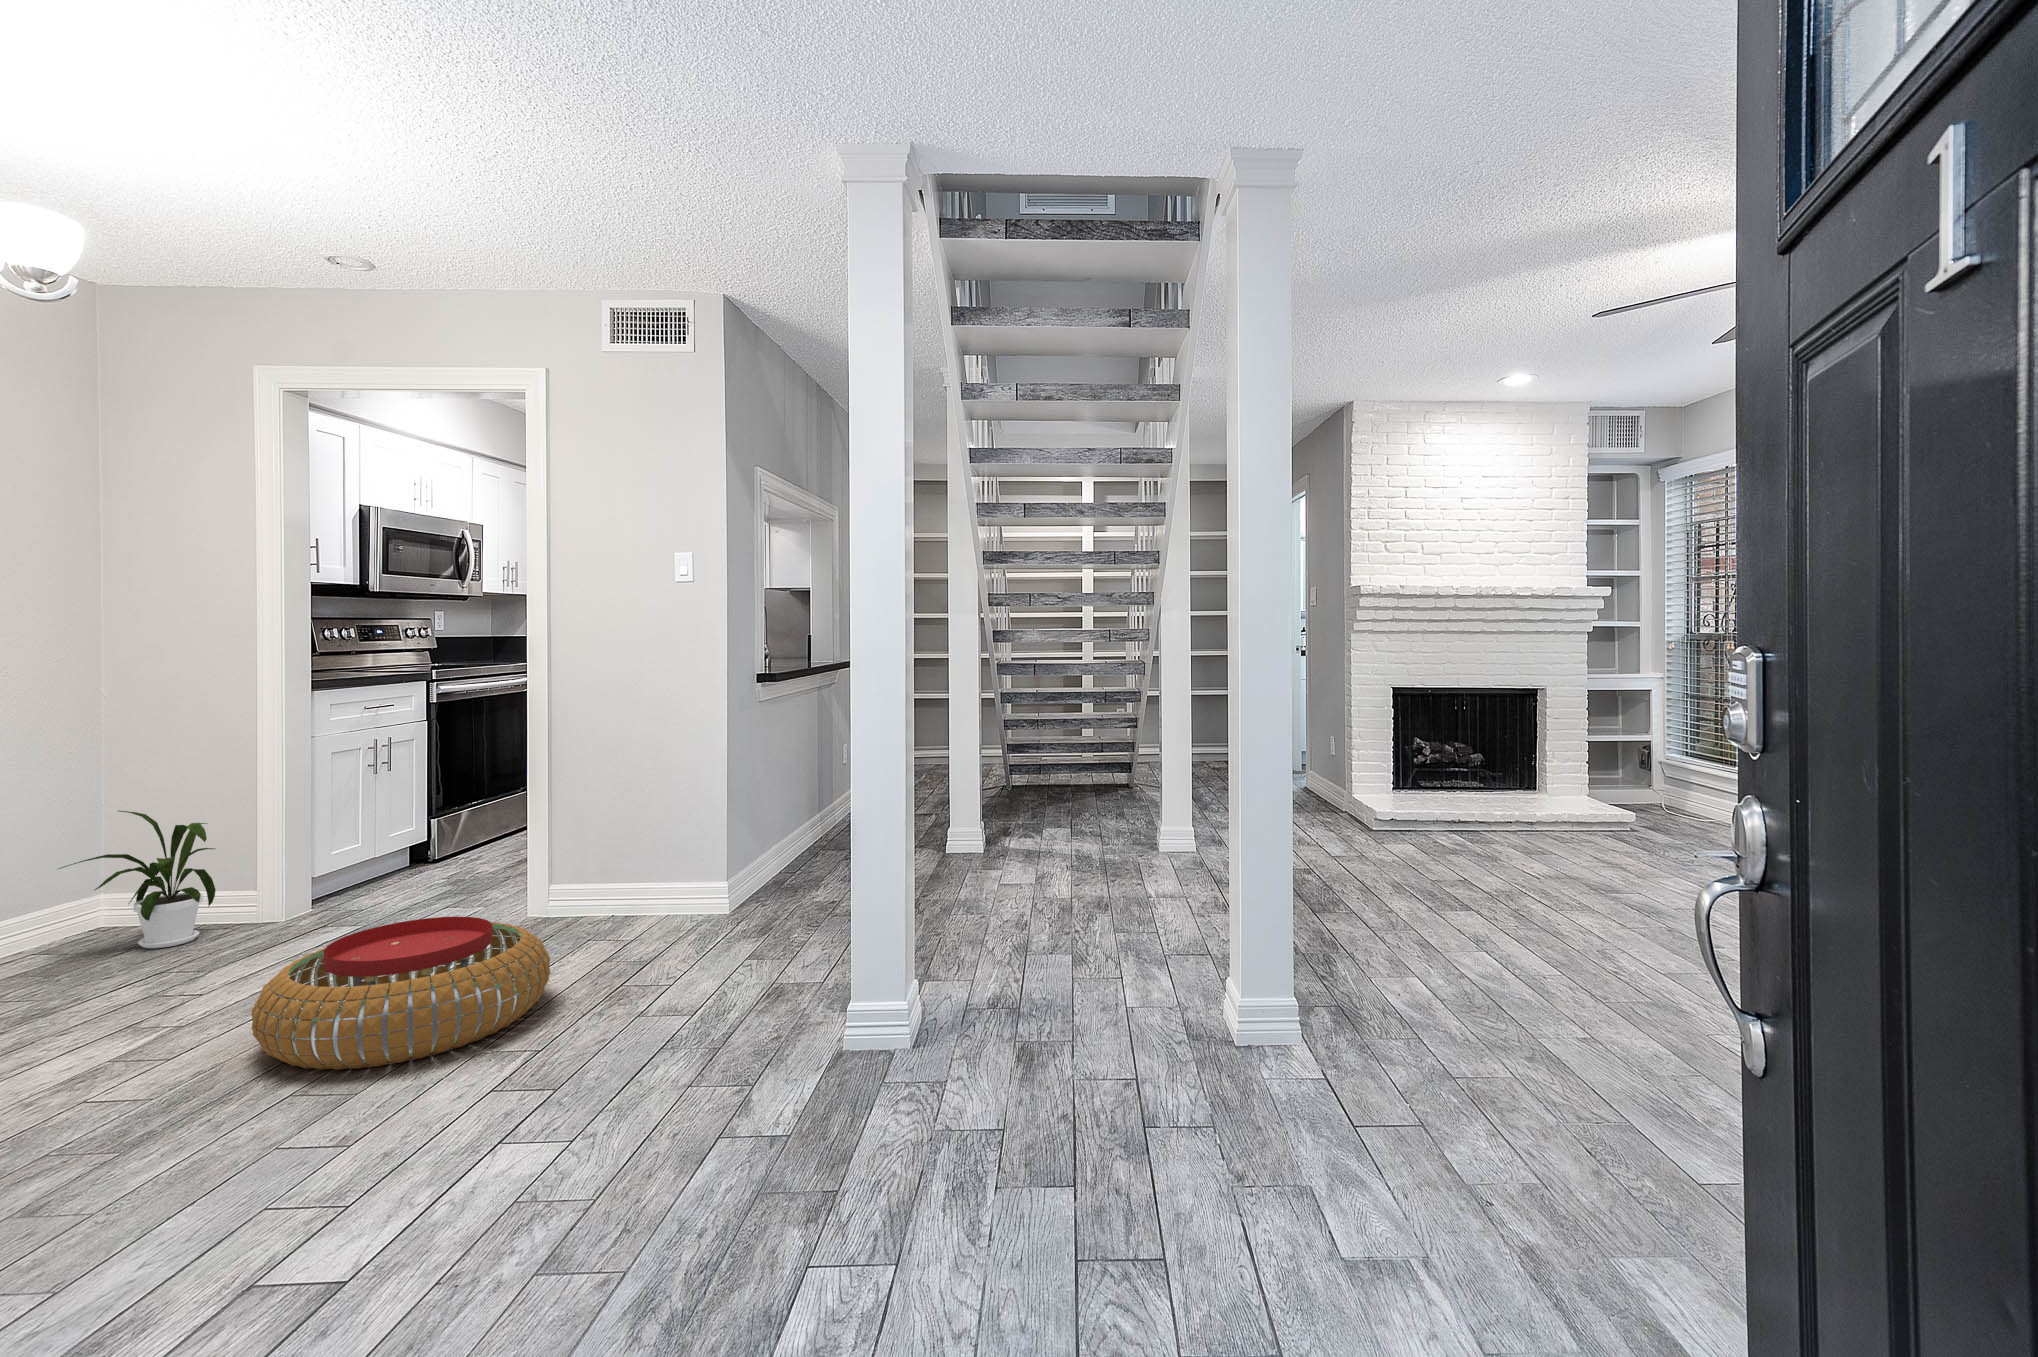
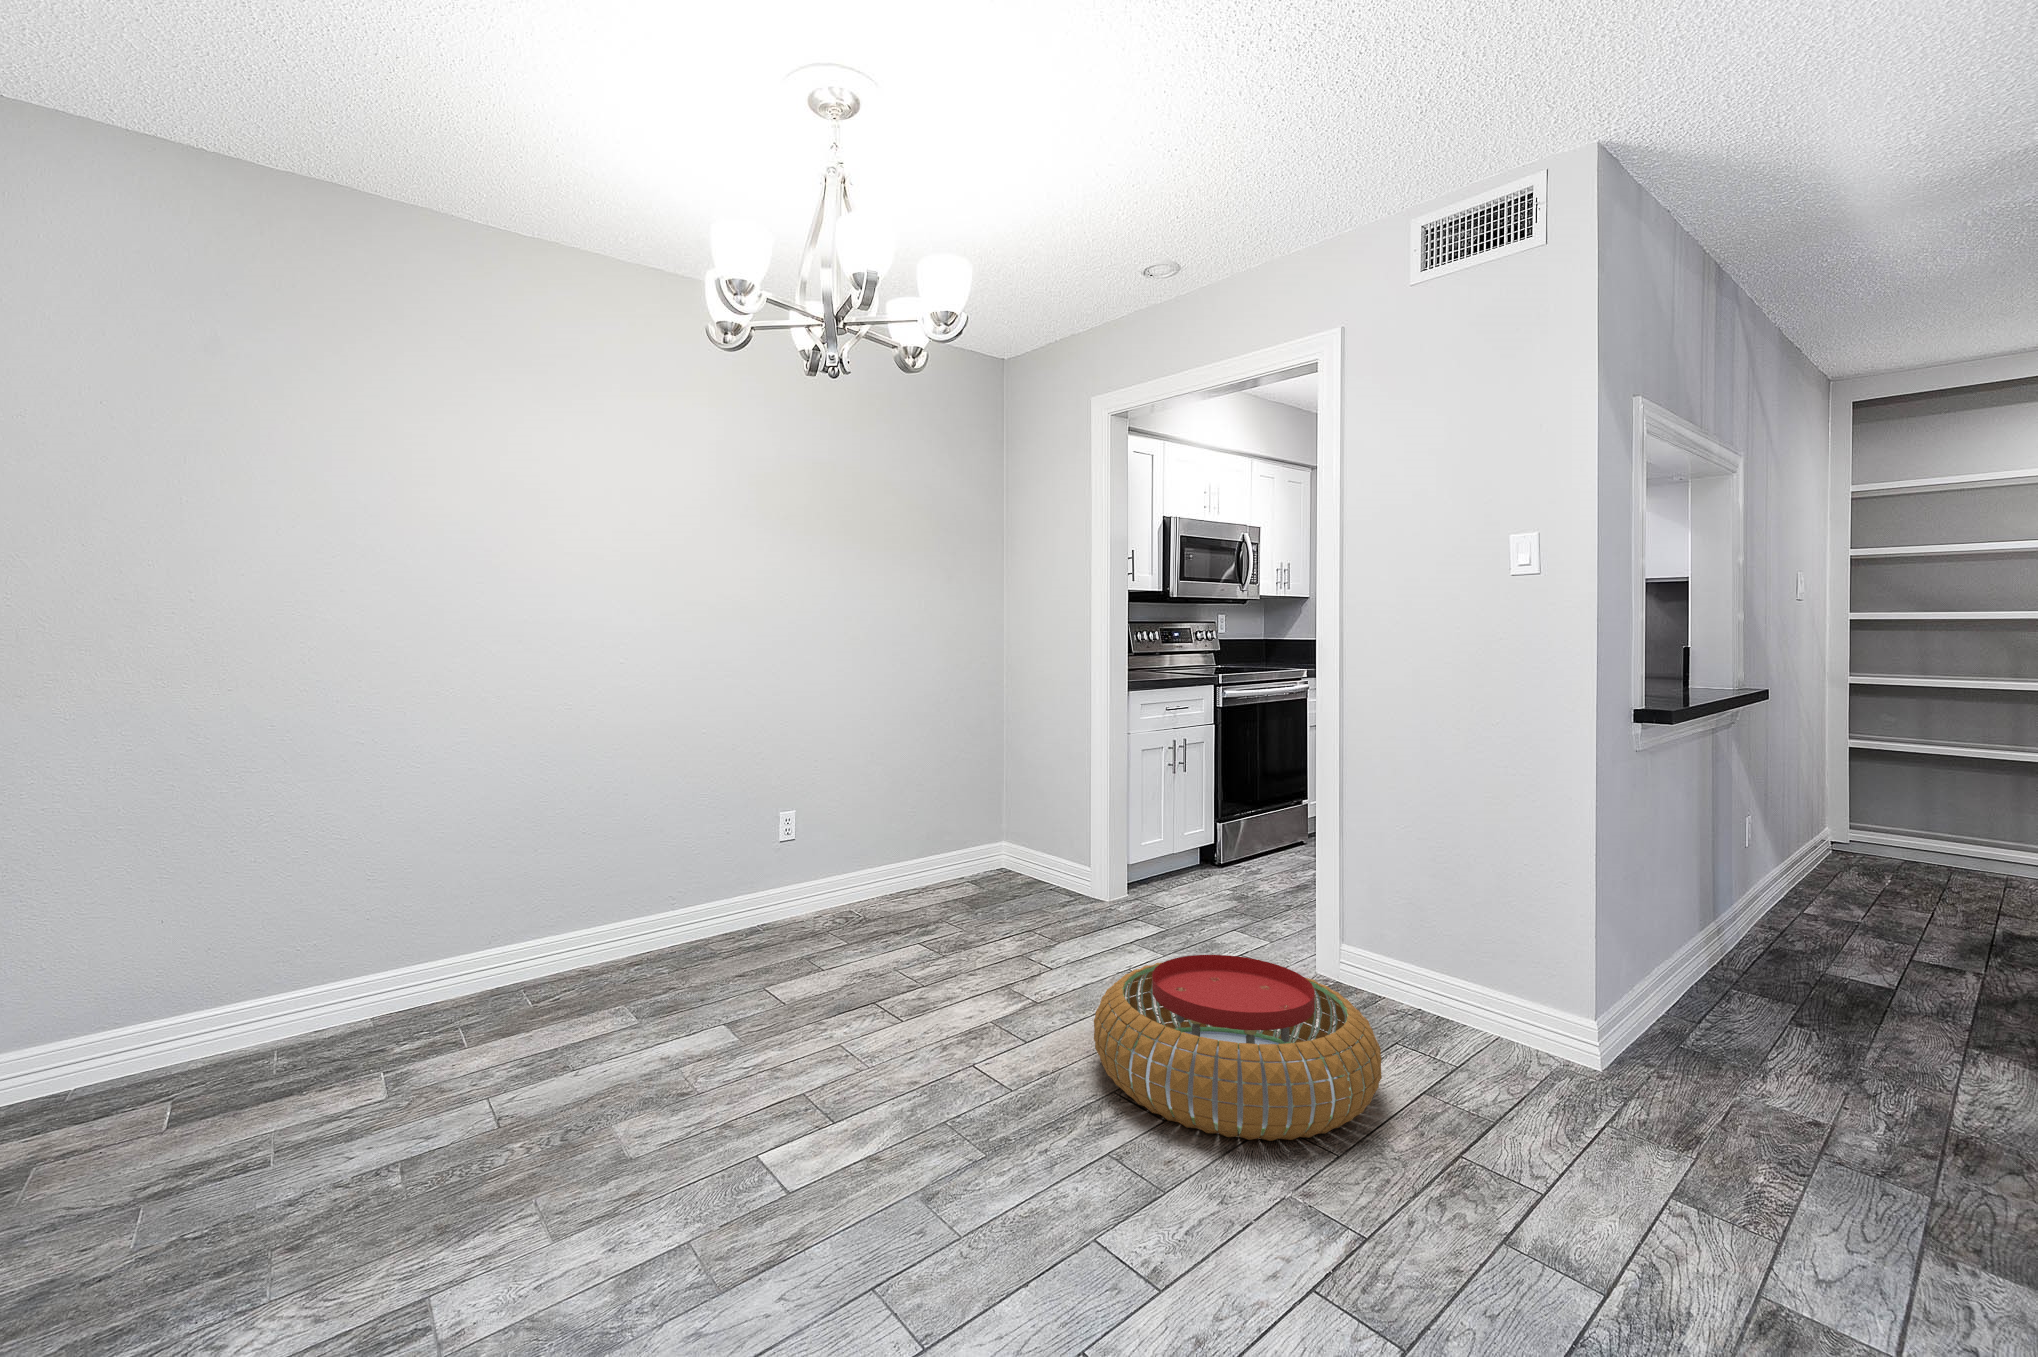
house plant: present [59,811,216,949] -> none [964,784,1061,909]

